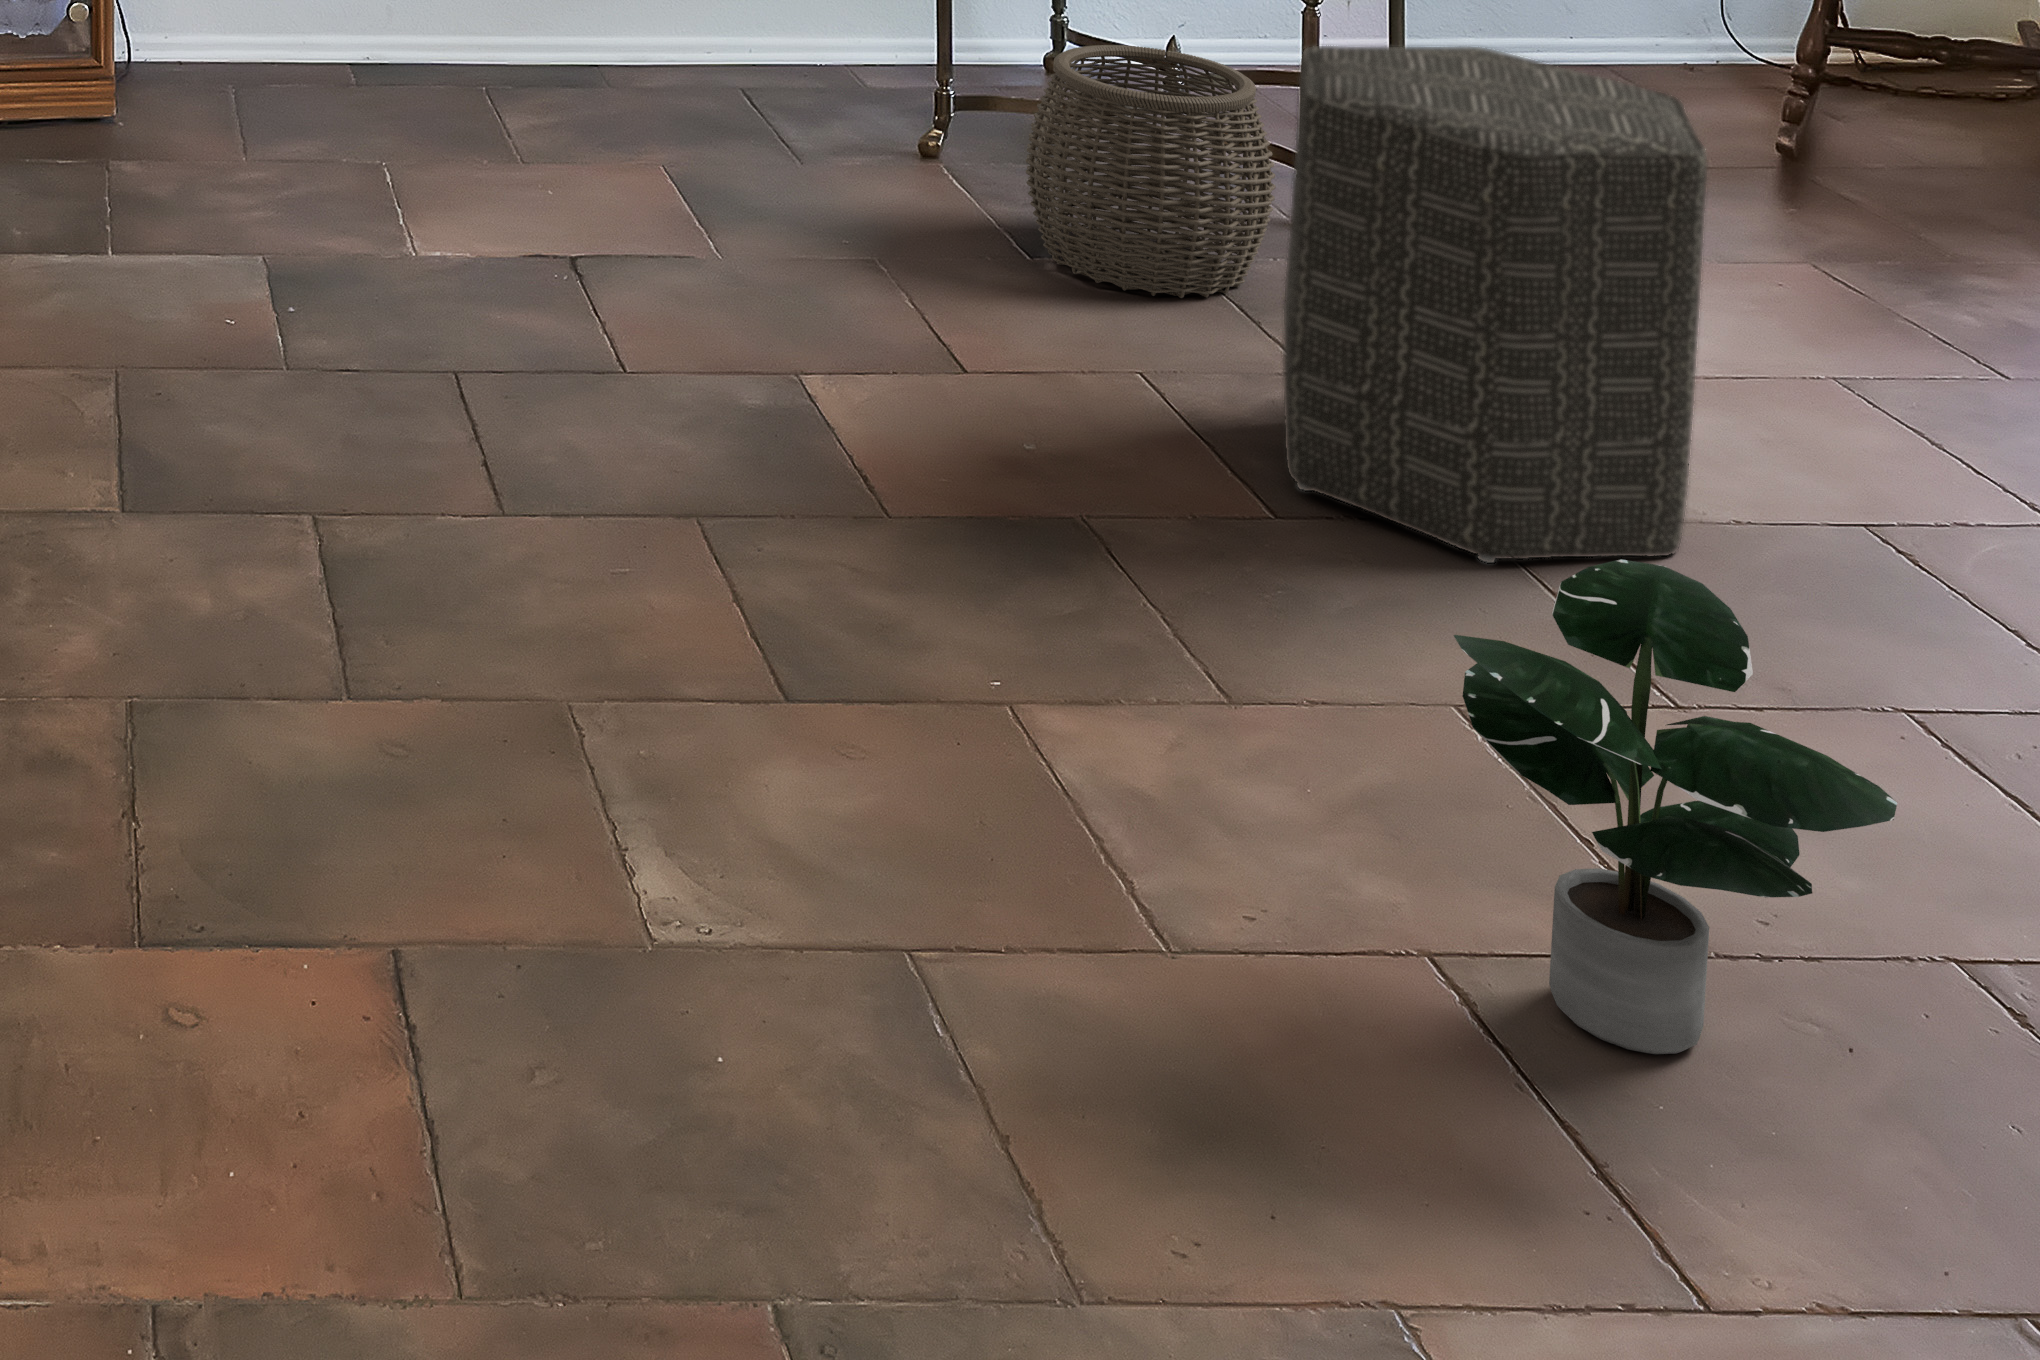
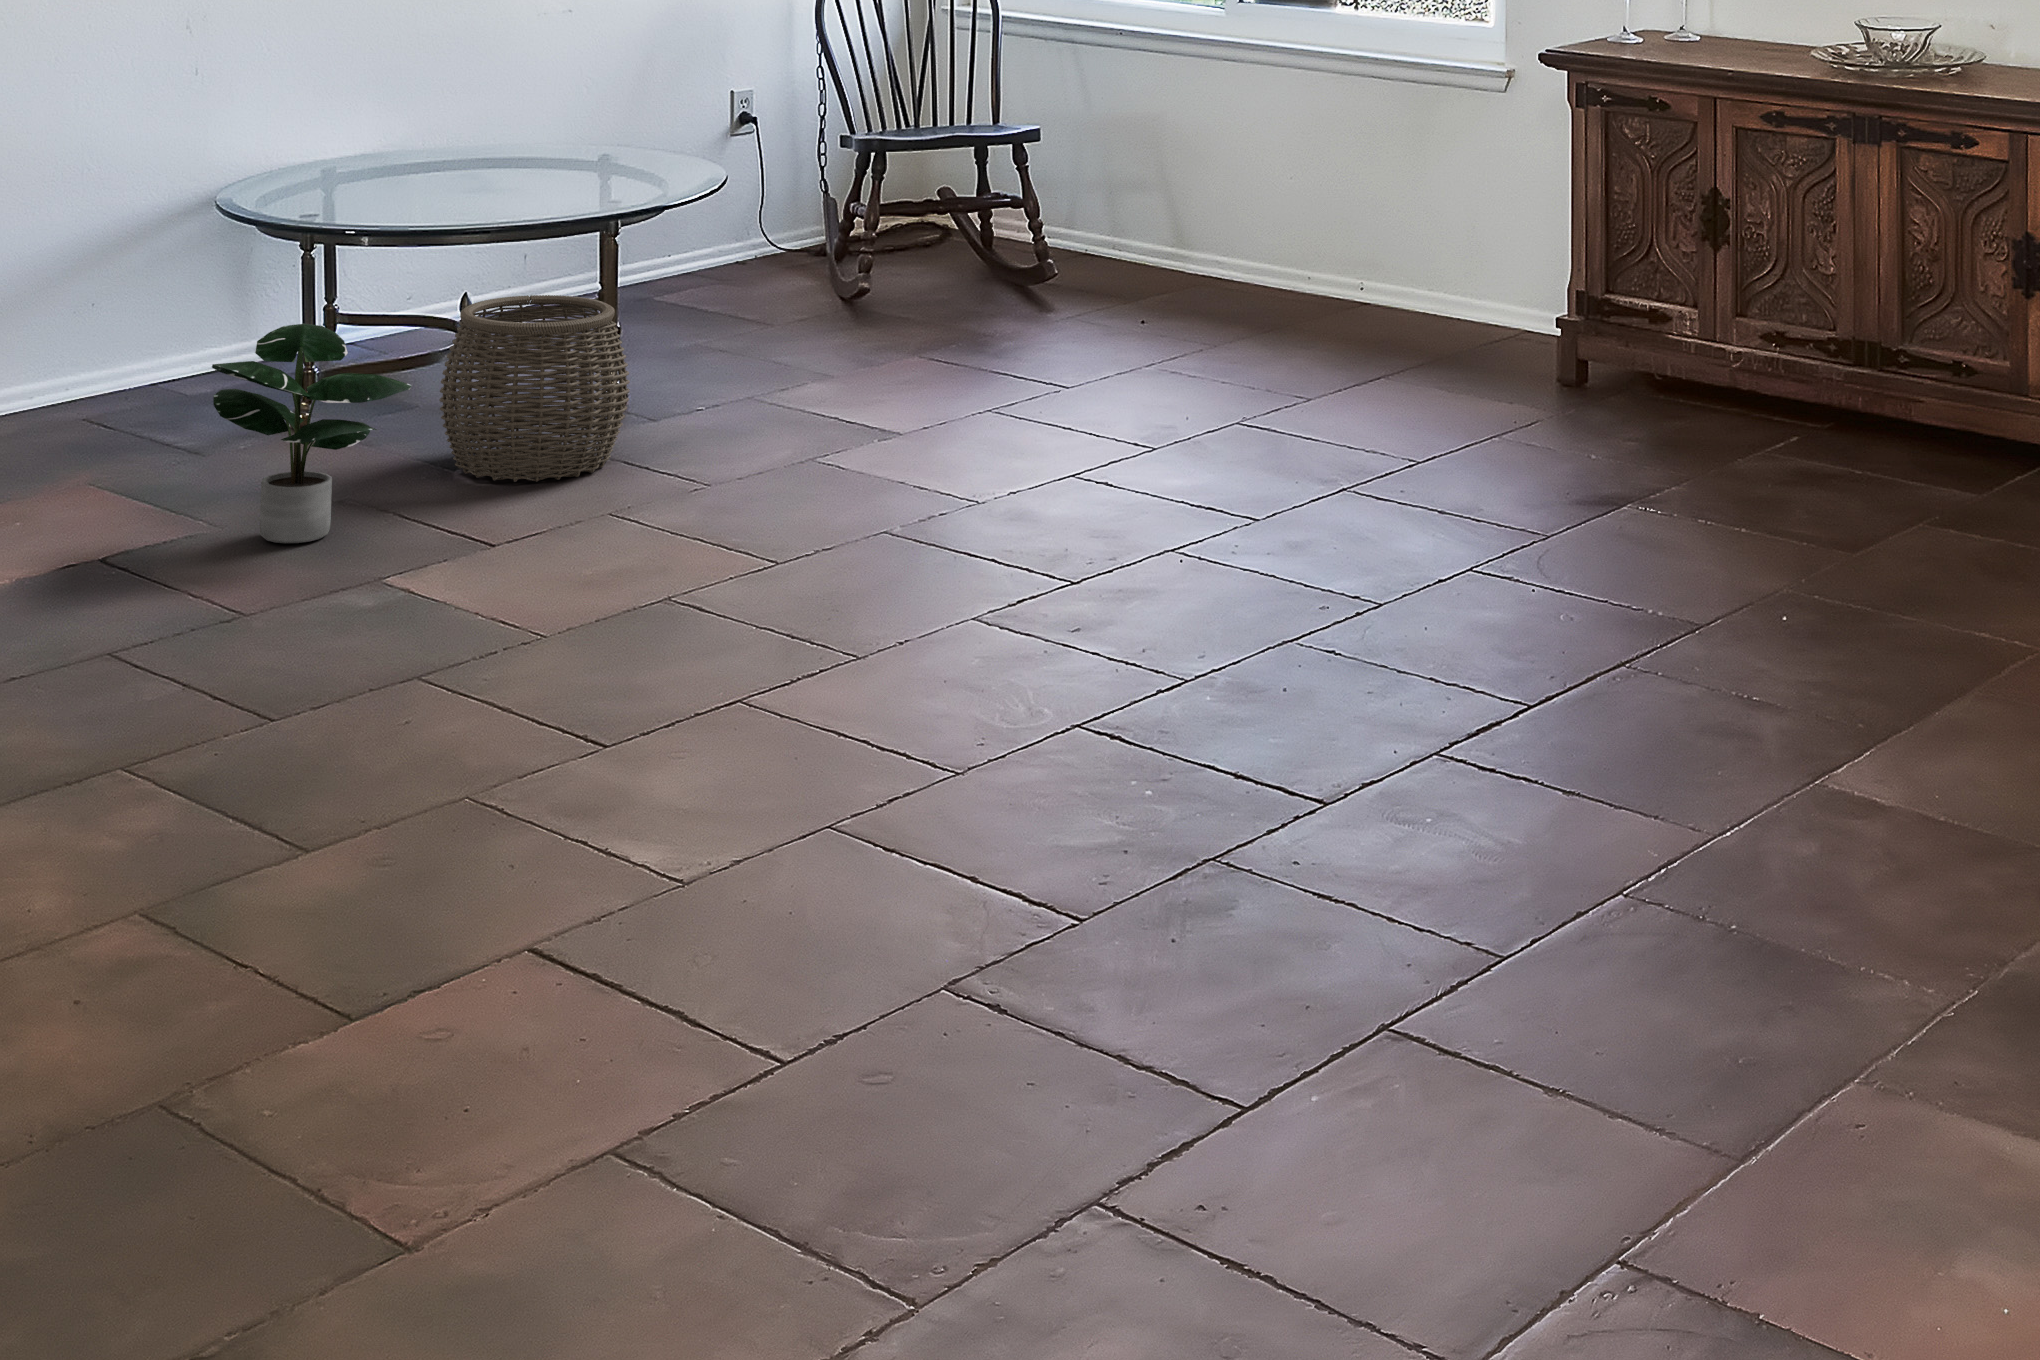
ottoman: present [1283,46,1707,563] -> none [715,229,996,561]
potted plant: present [1454,559,1897,1054] -> present [212,324,411,543]

